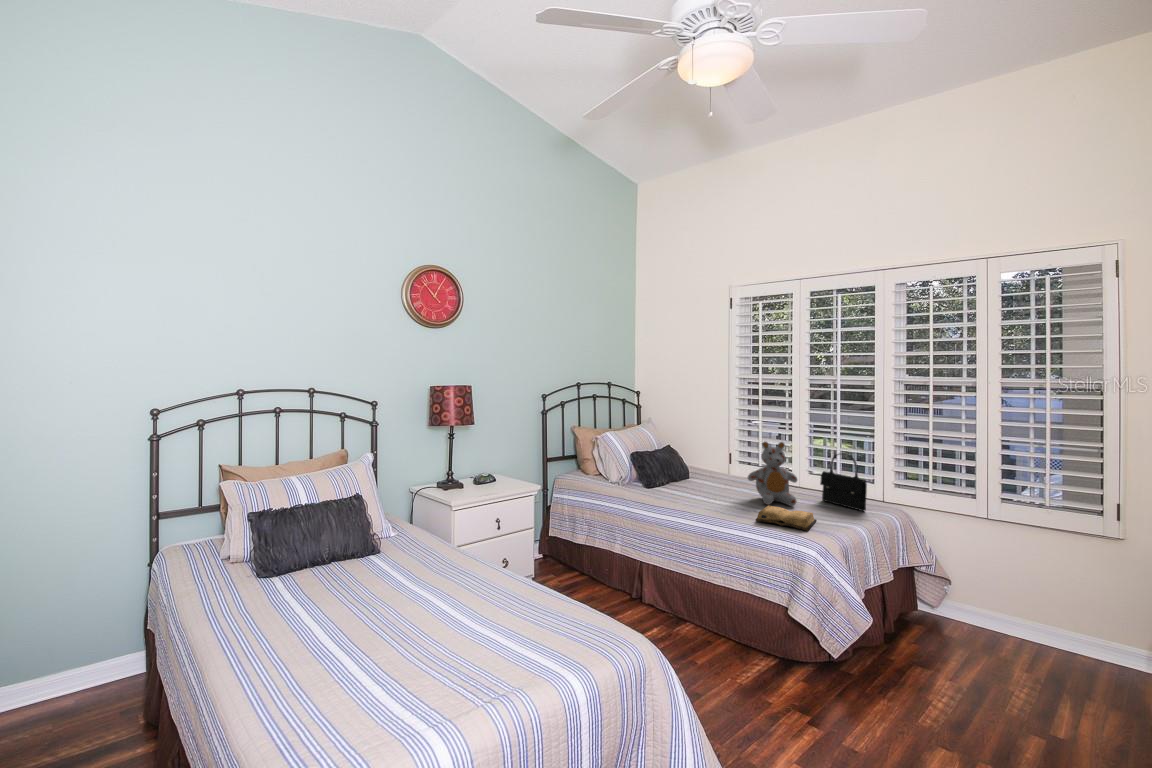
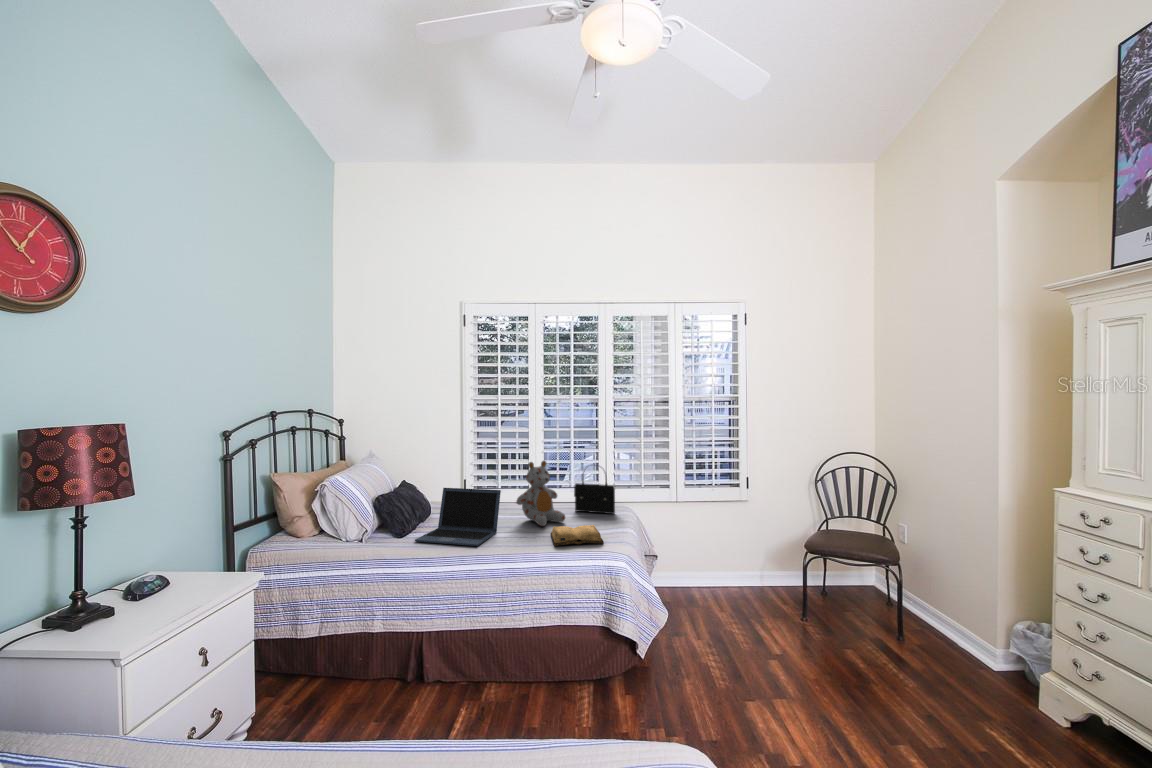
laptop: none [652,454,728,506] -> present [415,488,501,546]

